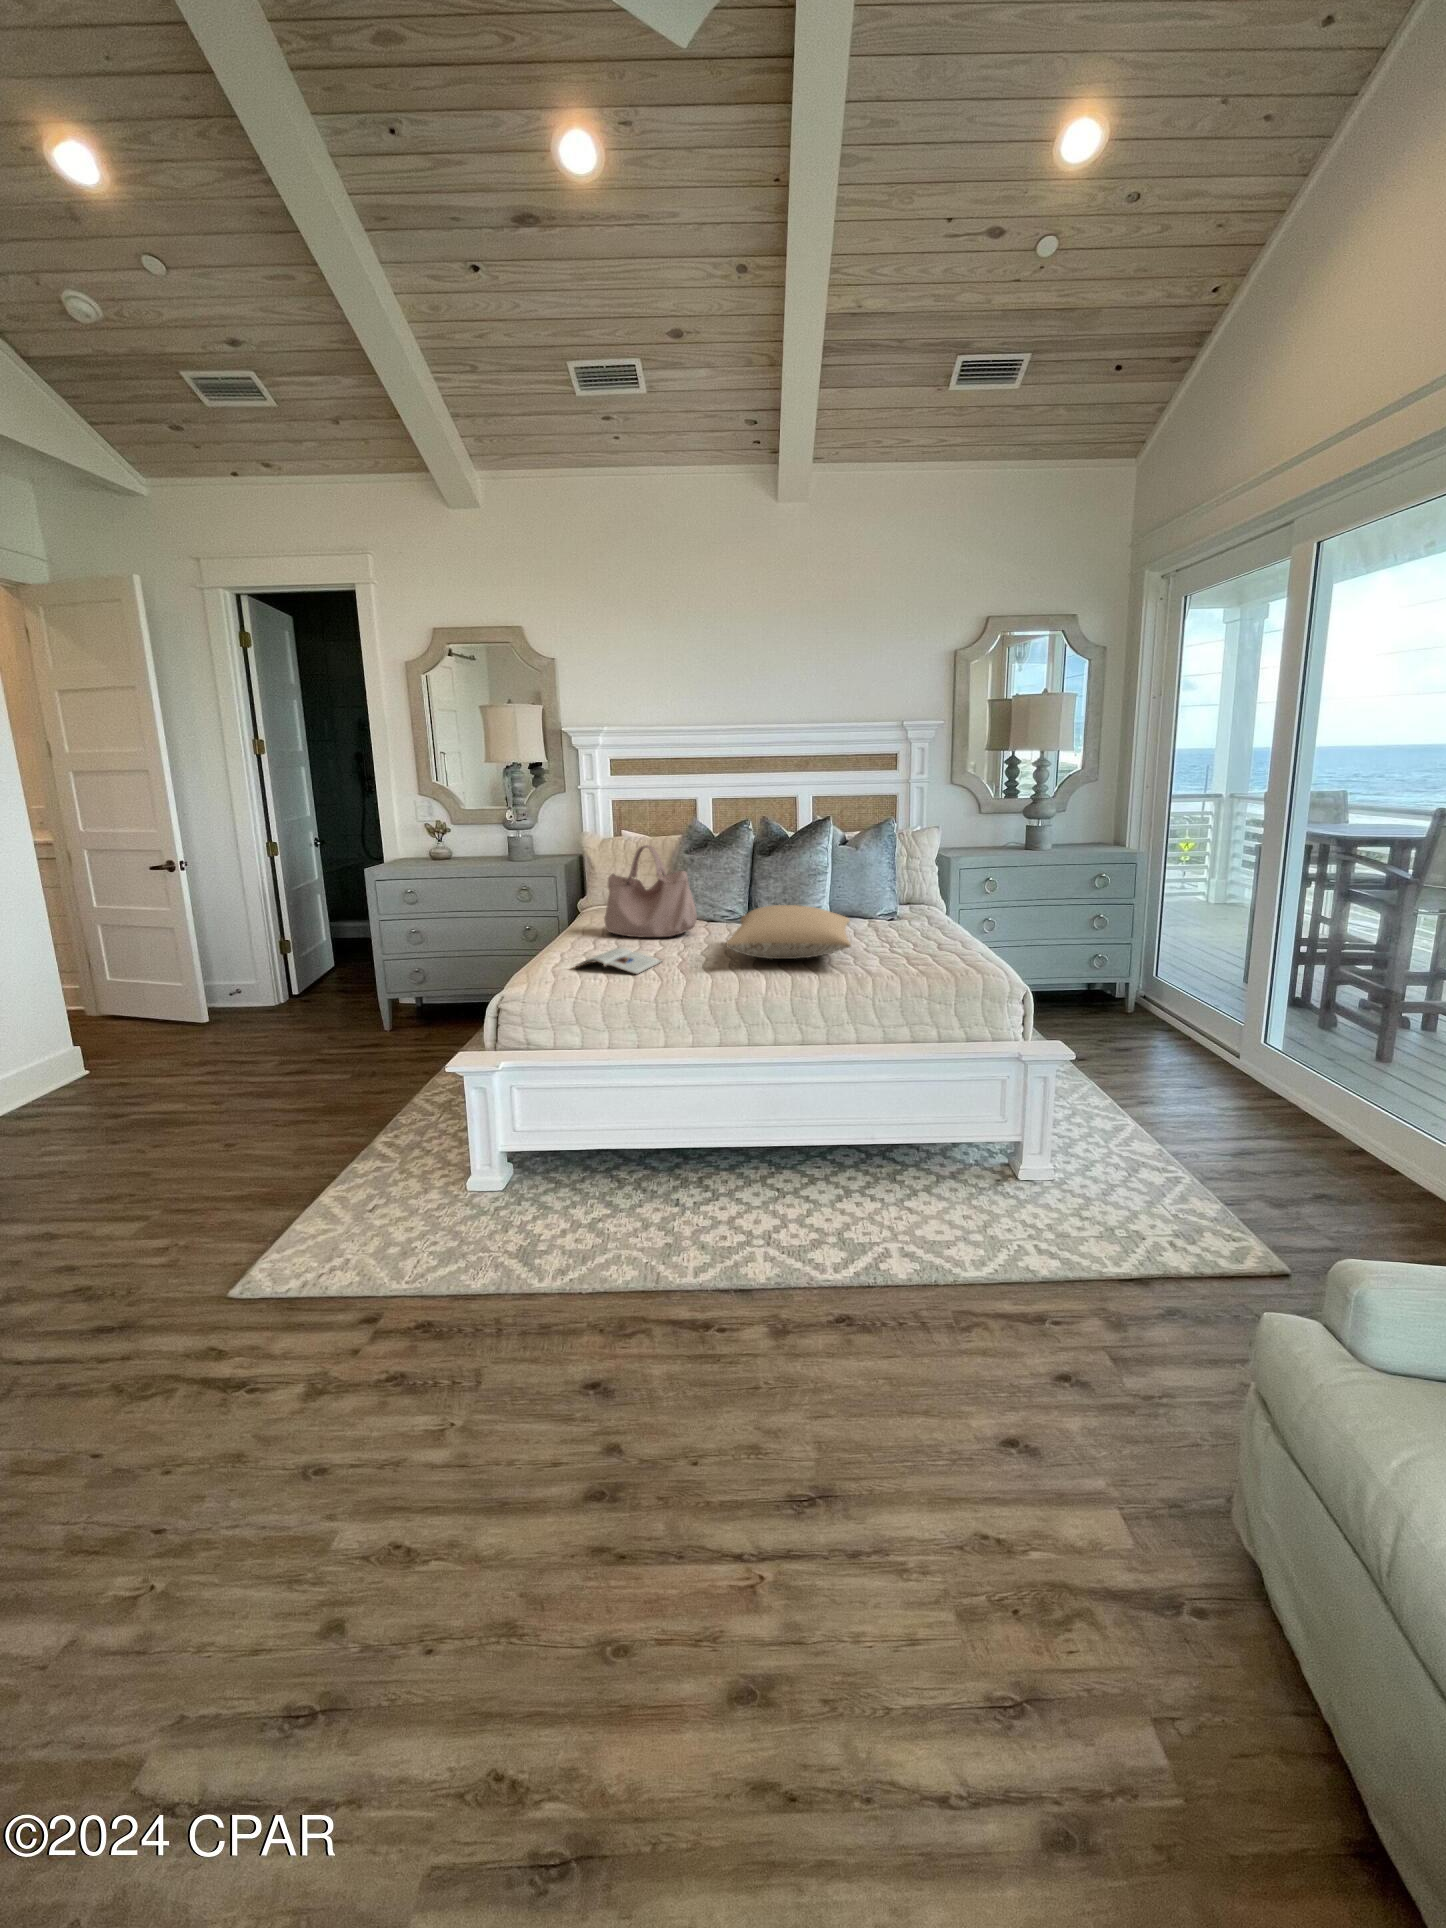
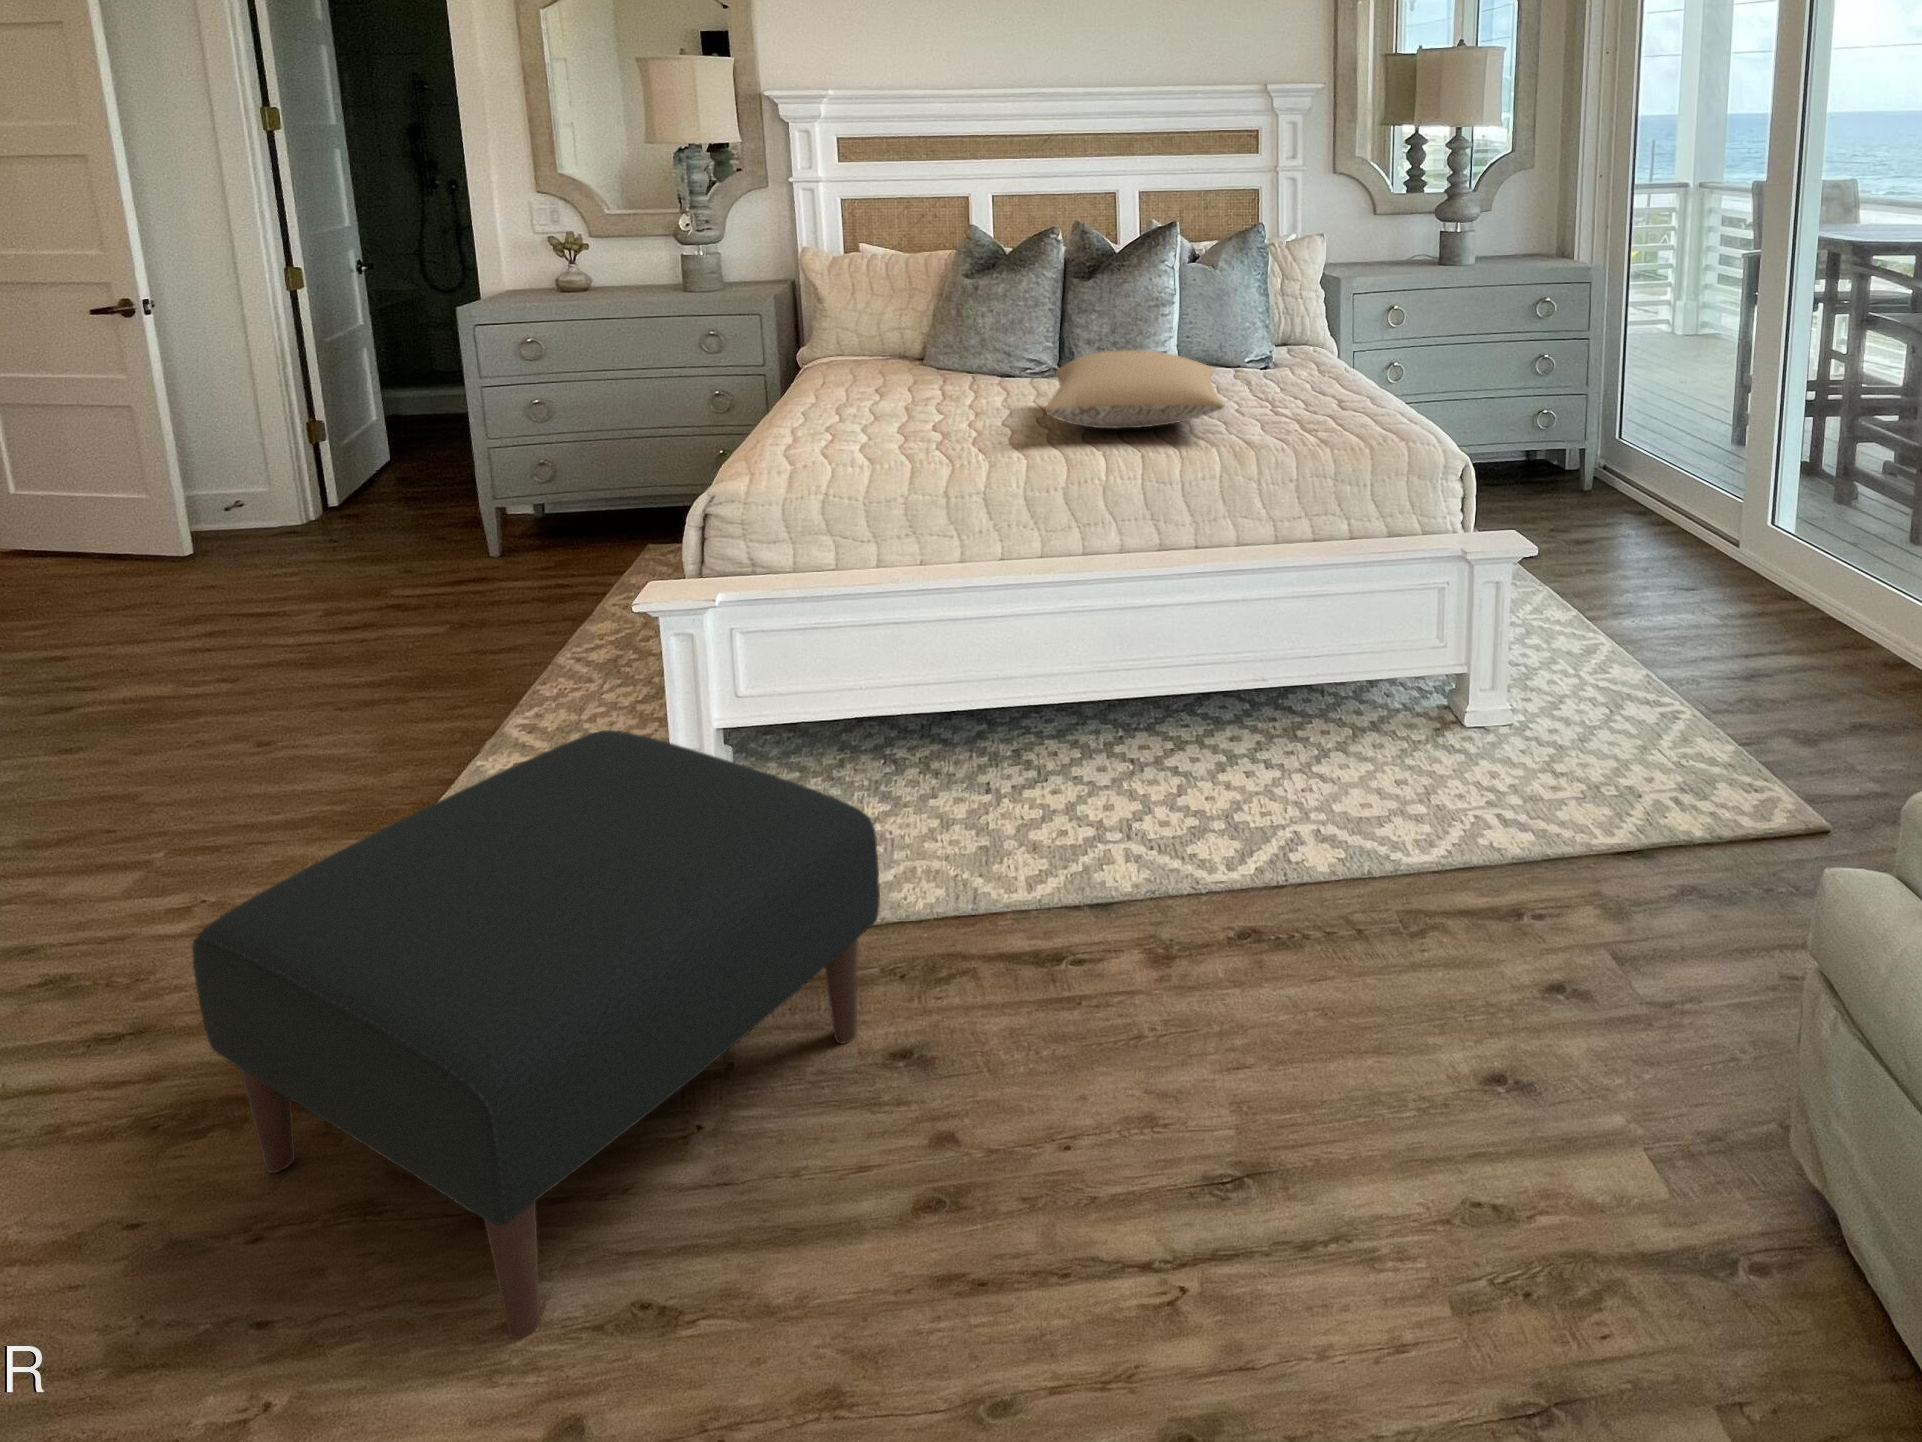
handbag: present [604,845,697,937] -> none [849,266,990,402]
magazine: present [575,948,662,974] -> none [815,418,949,457]
ottoman: none [130,1150,580,1560] -> present [192,730,880,1338]

